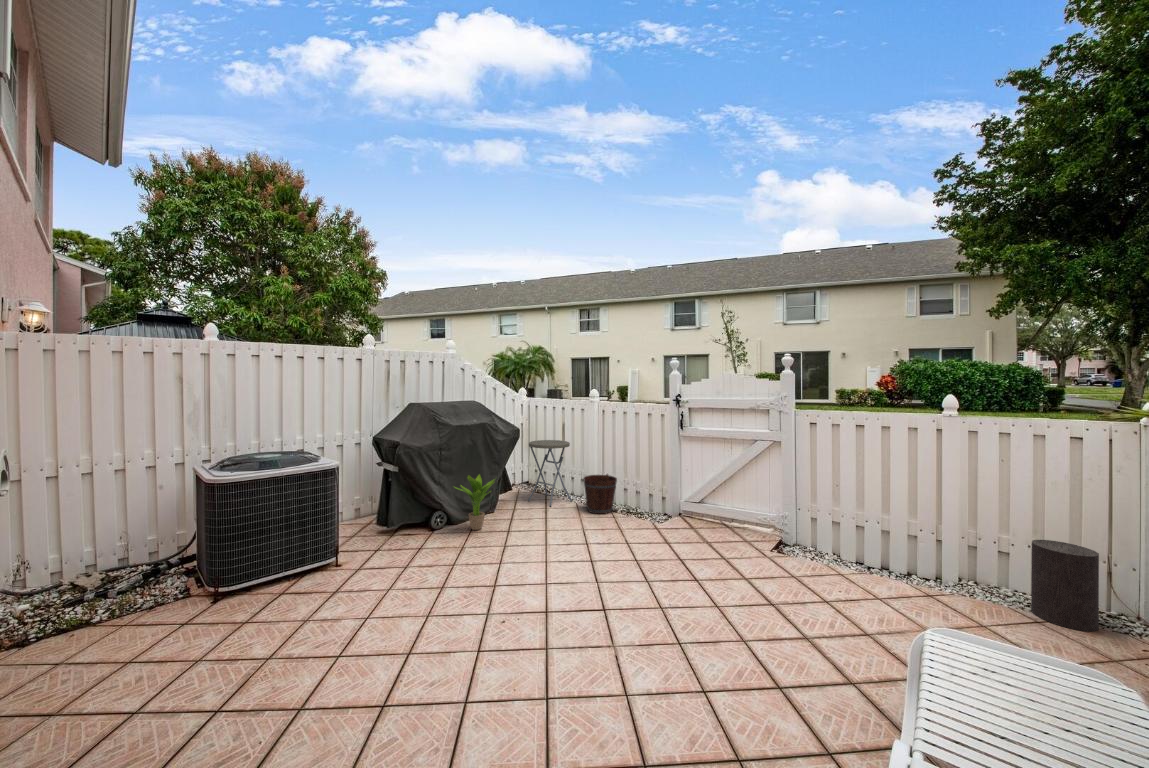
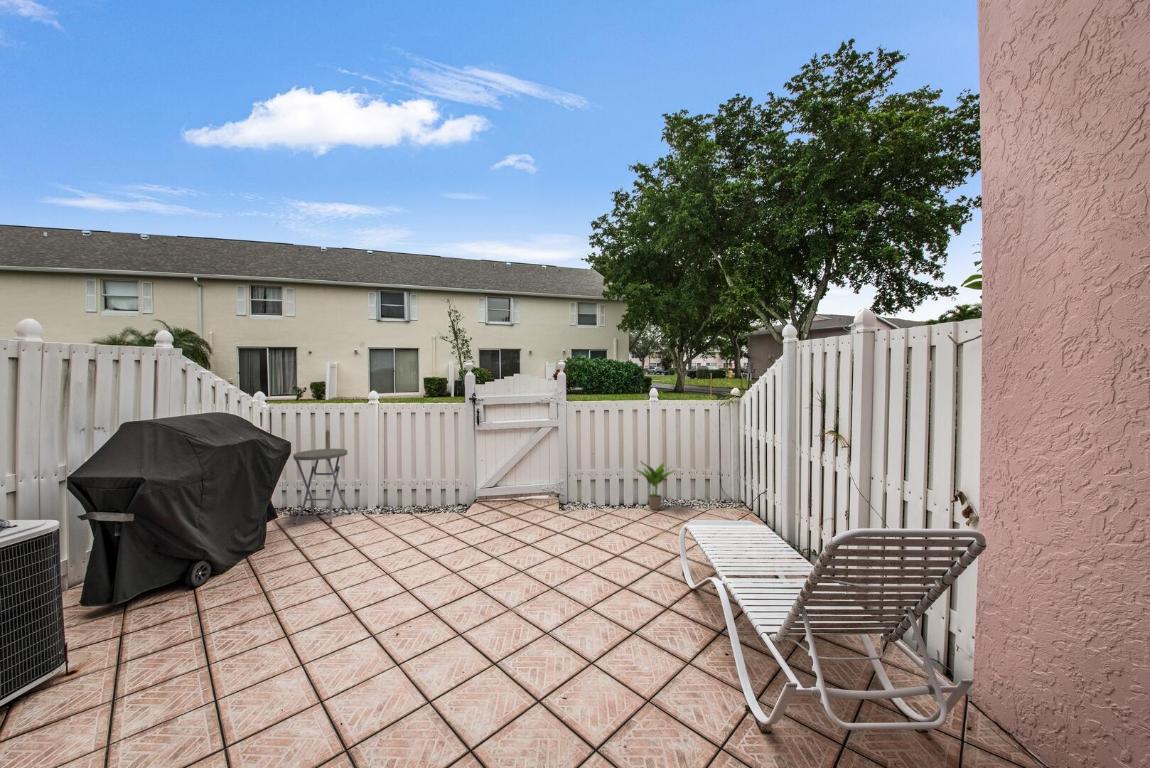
bucket: present [583,474,617,514] -> none [372,476,410,519]
potted plant: present [456,475,494,530] -> present [636,461,674,510]
stool: present [1031,540,1099,631] -> none [693,467,718,511]

